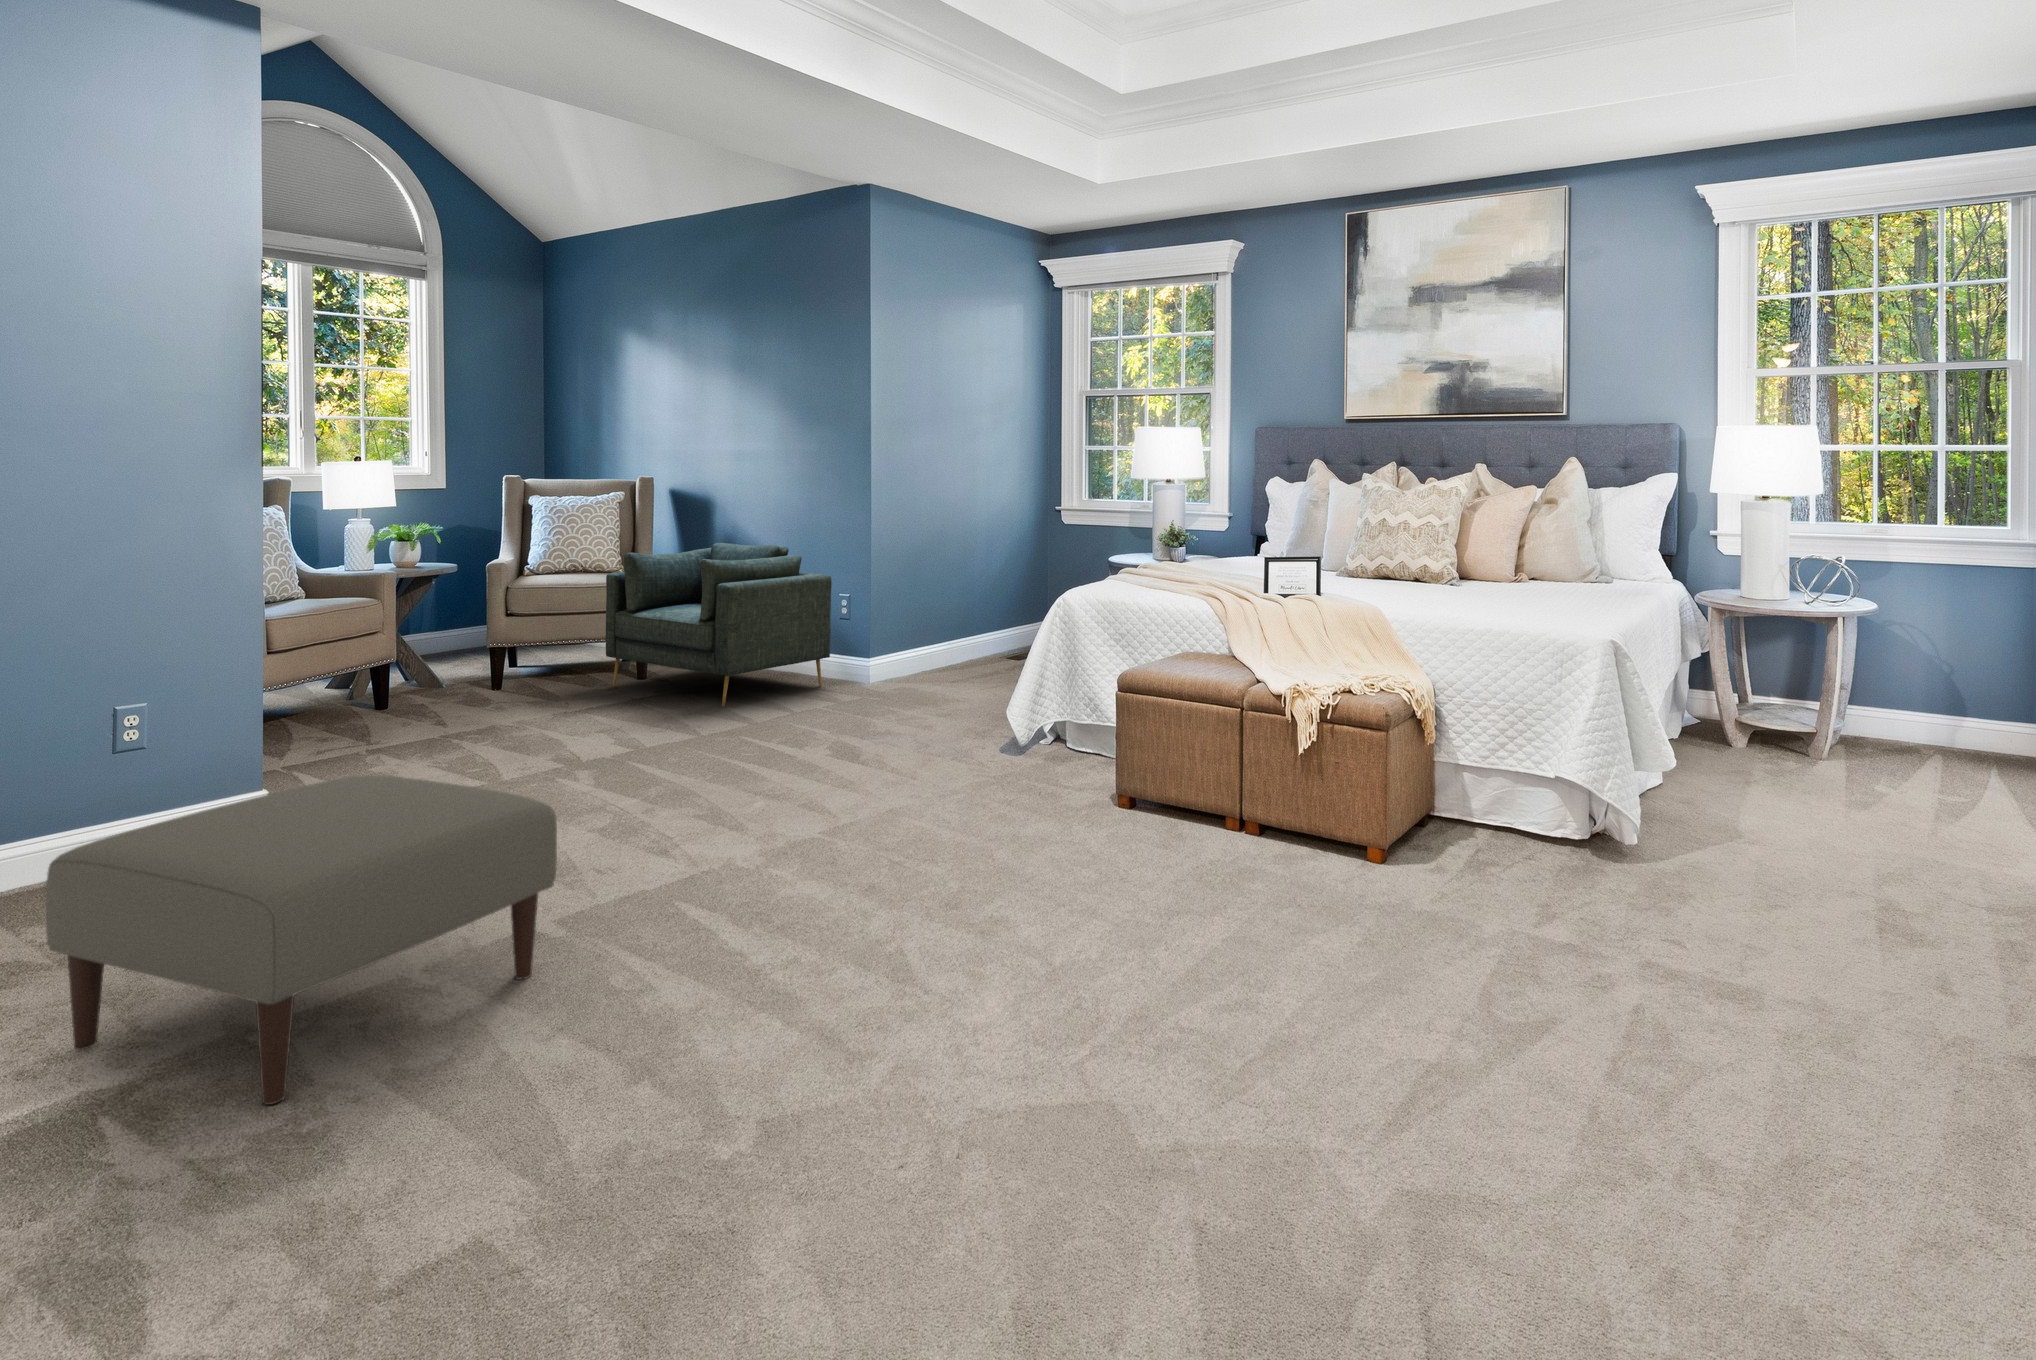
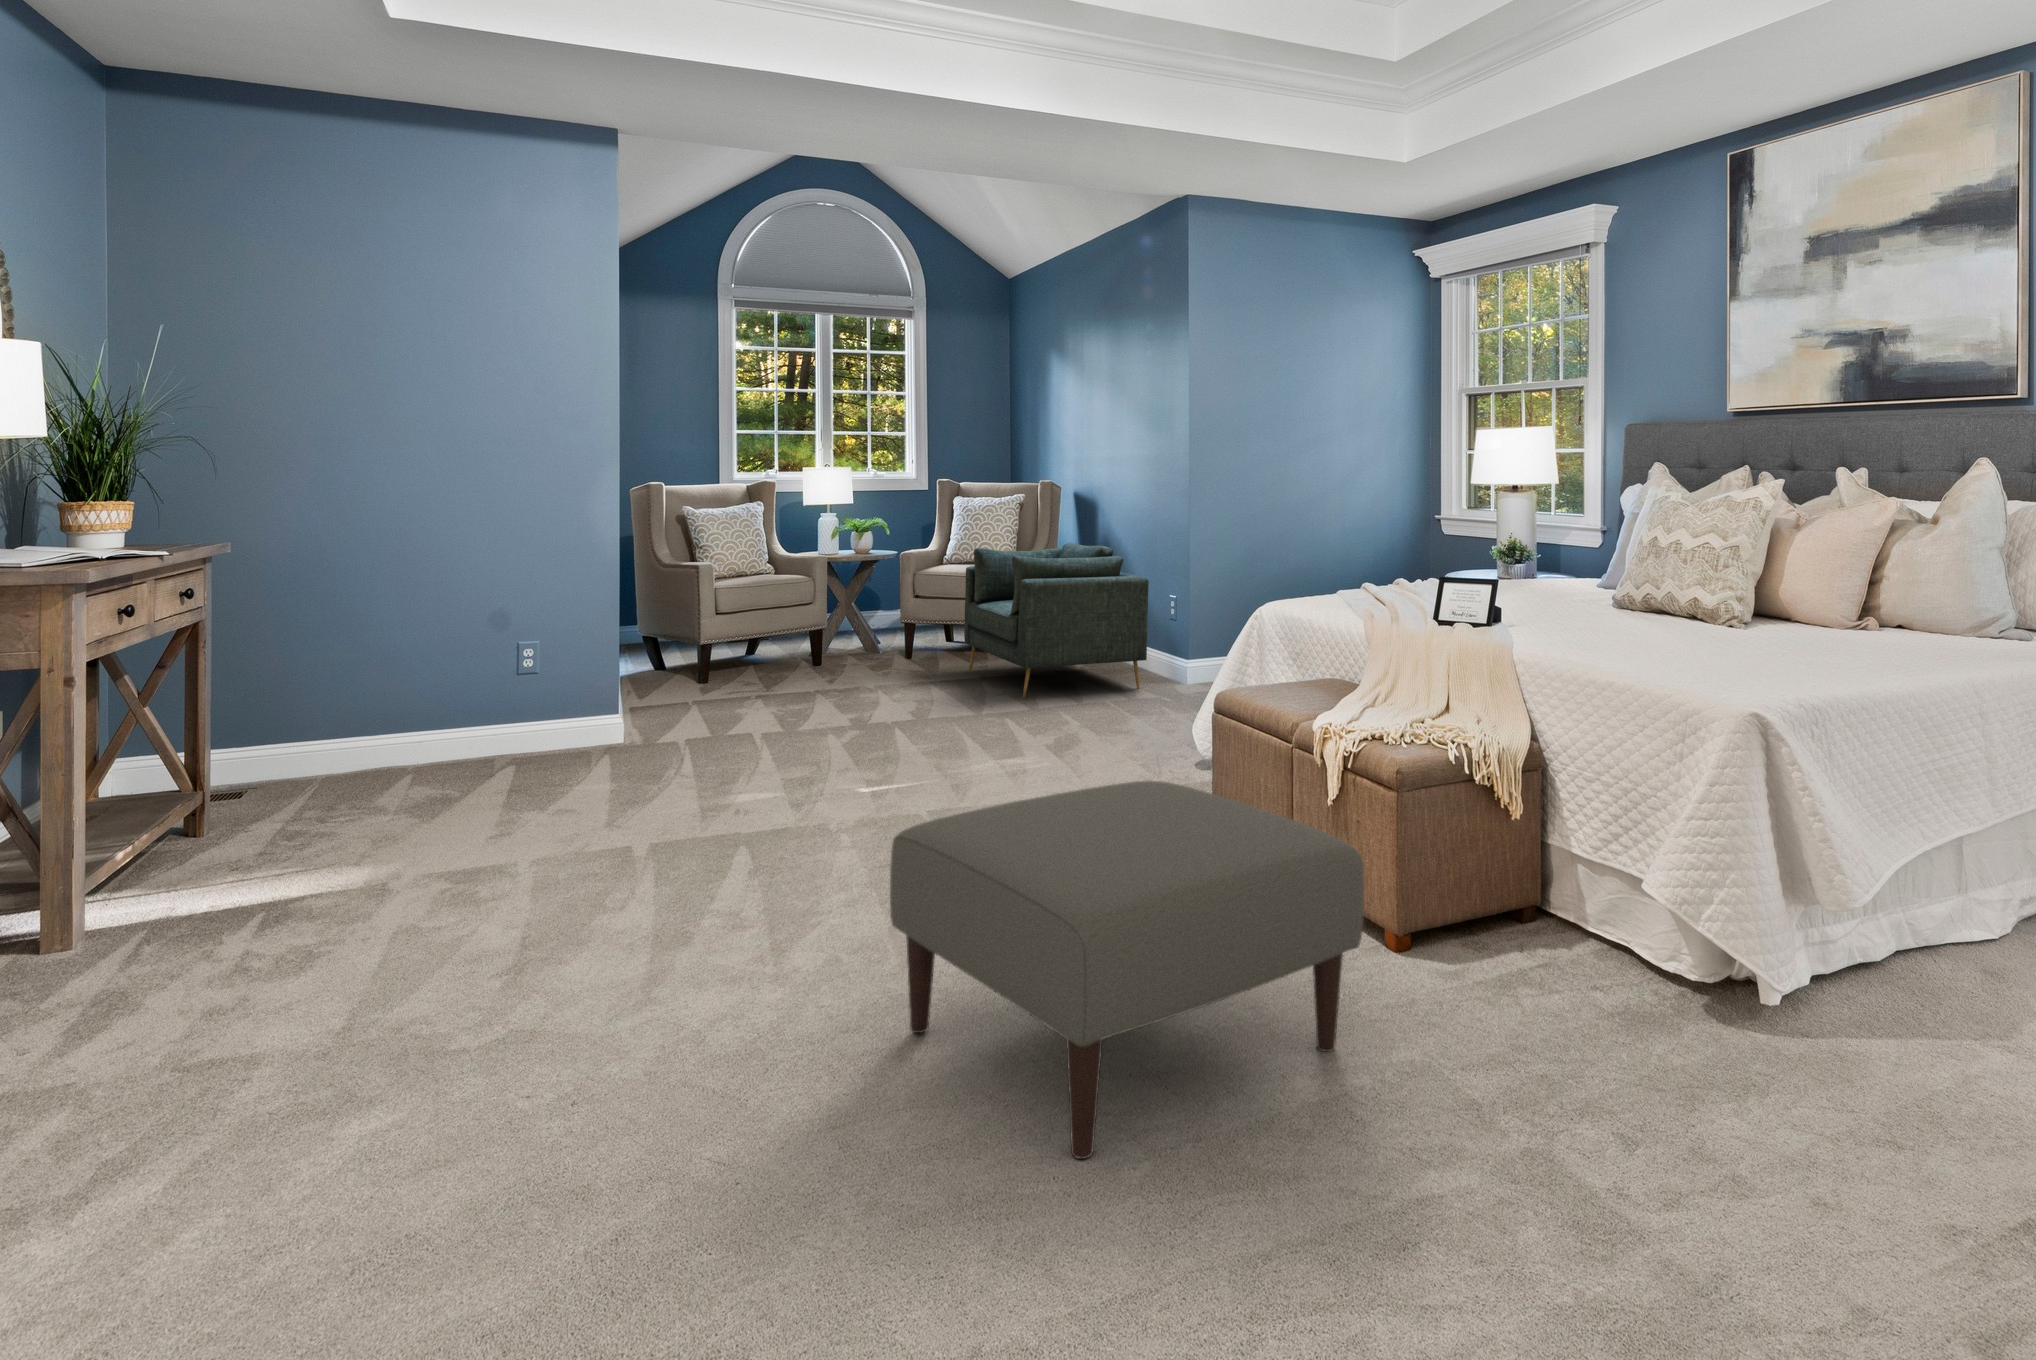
ottoman: present [46,775,557,1105] -> present [890,781,1364,1159]

